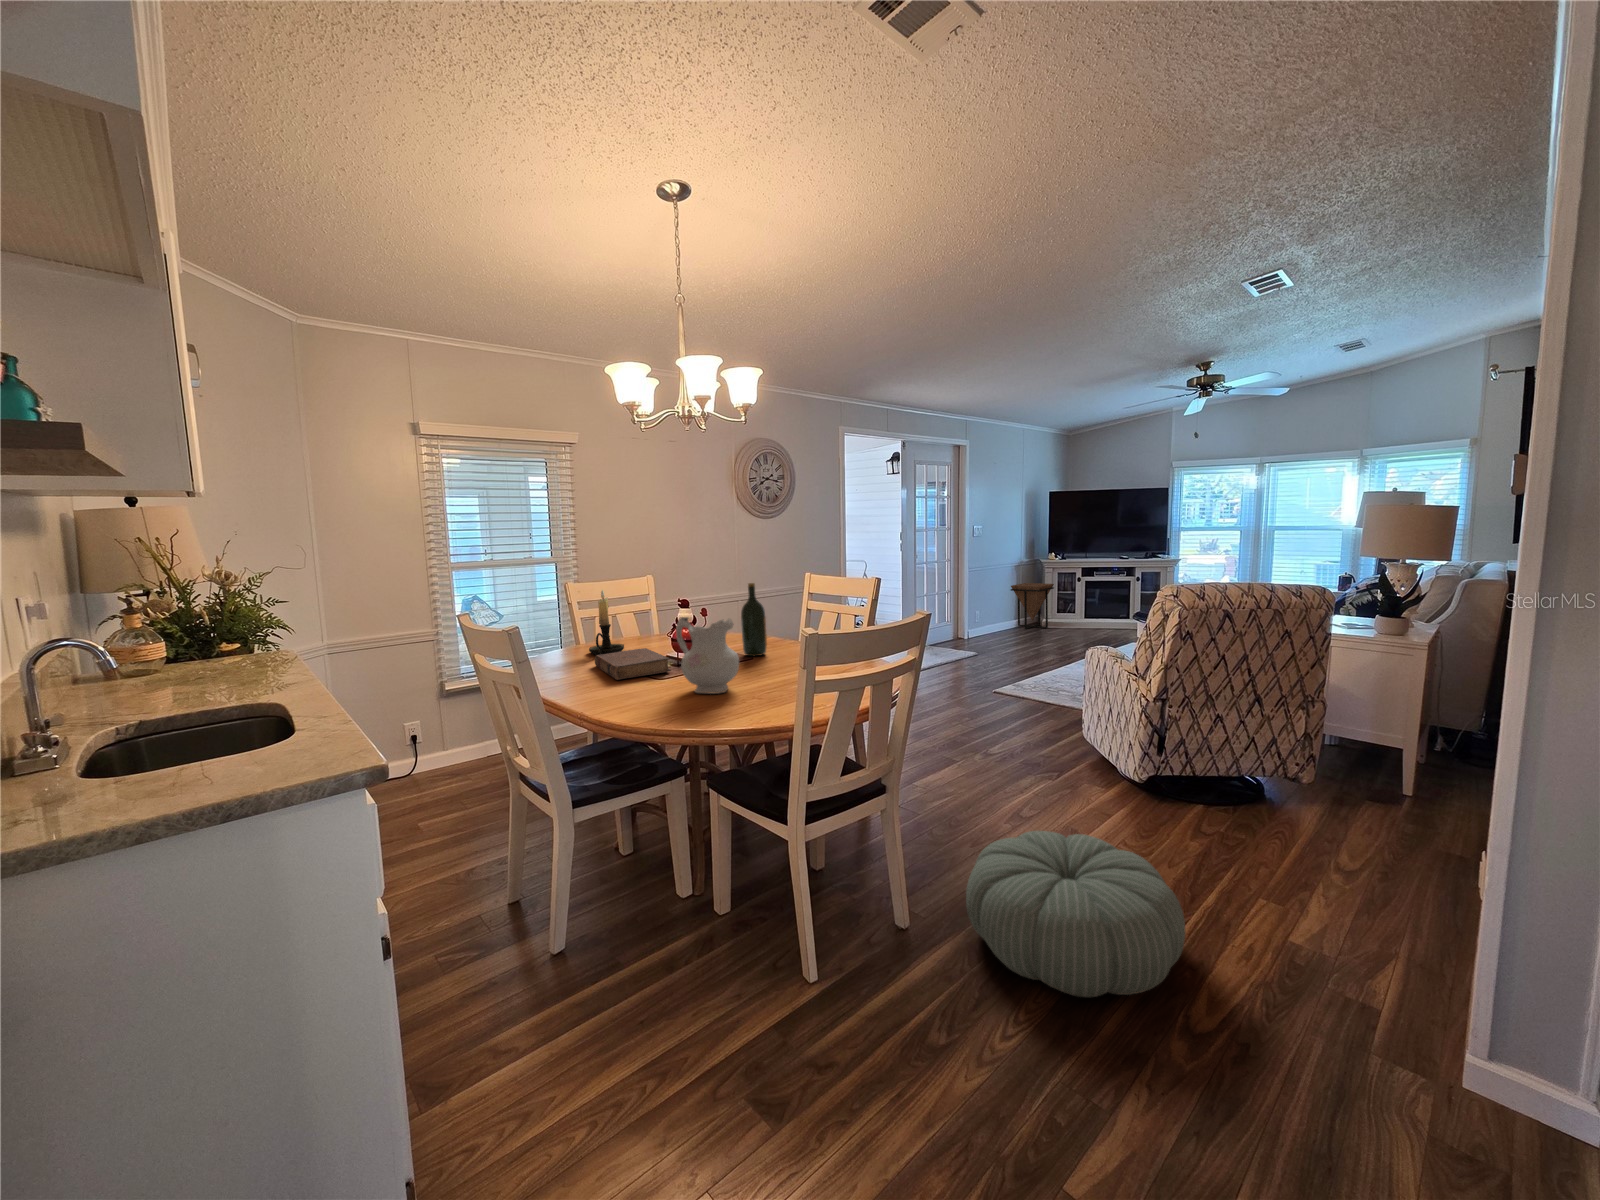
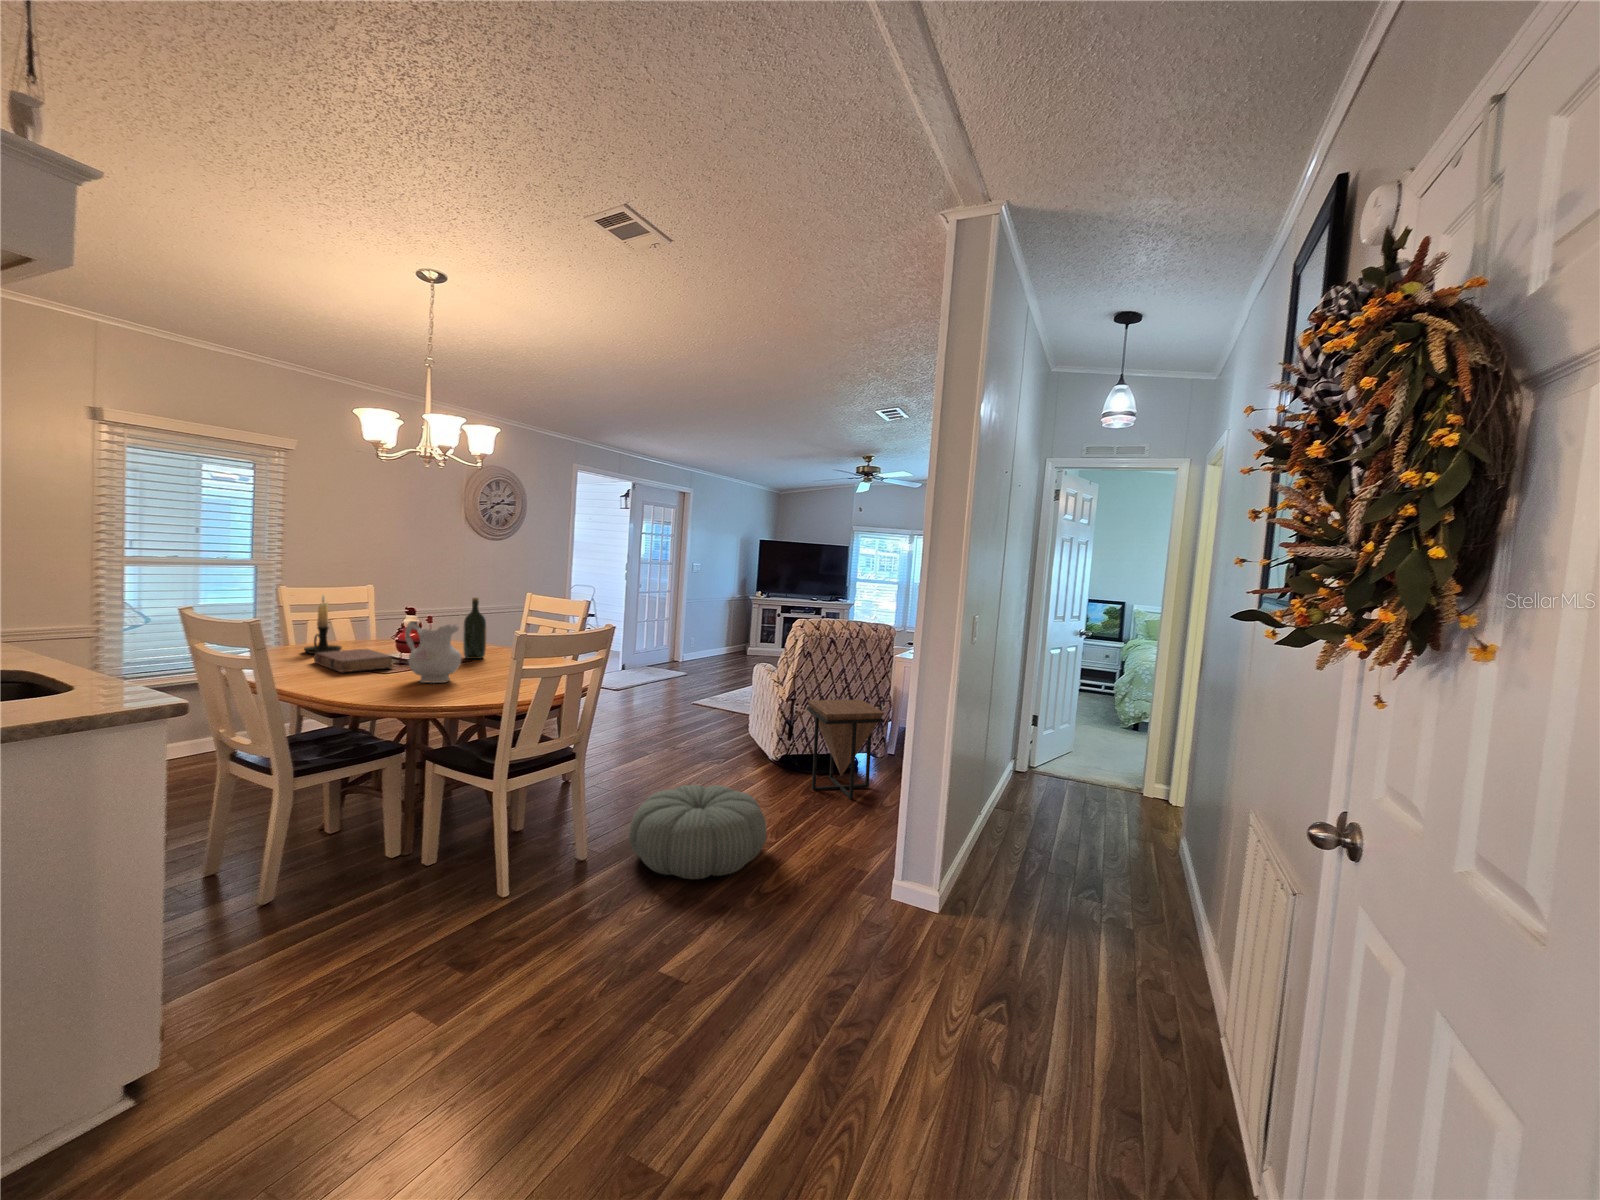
side table: present [1011,583,1054,629] -> present [807,699,884,799]

